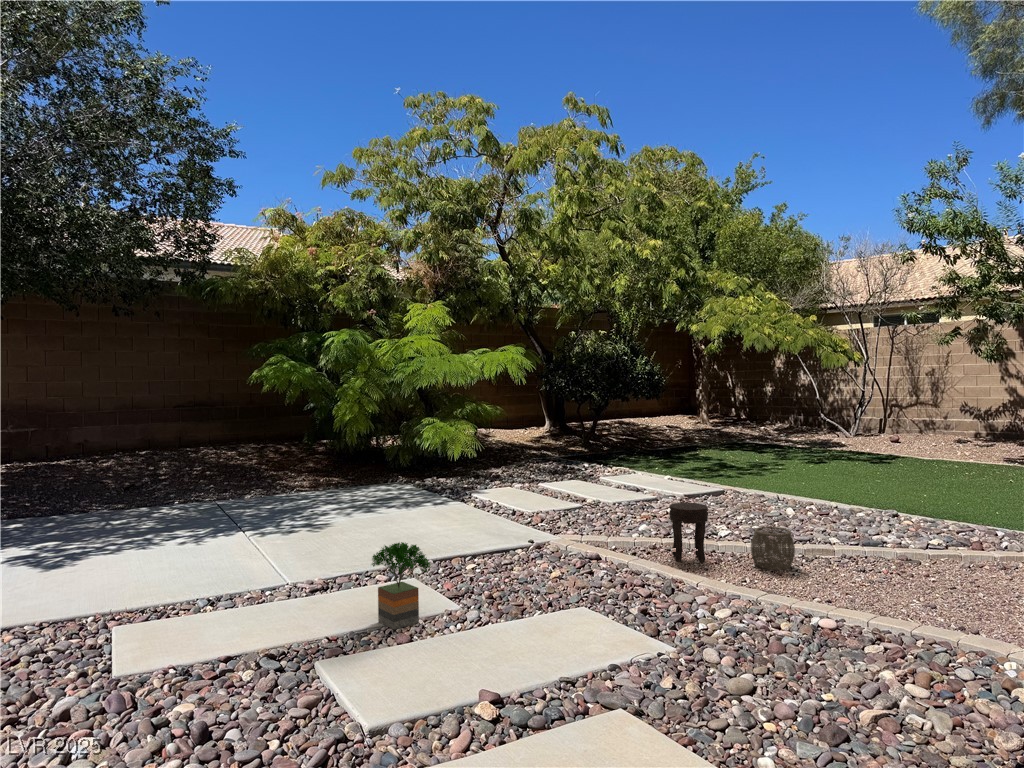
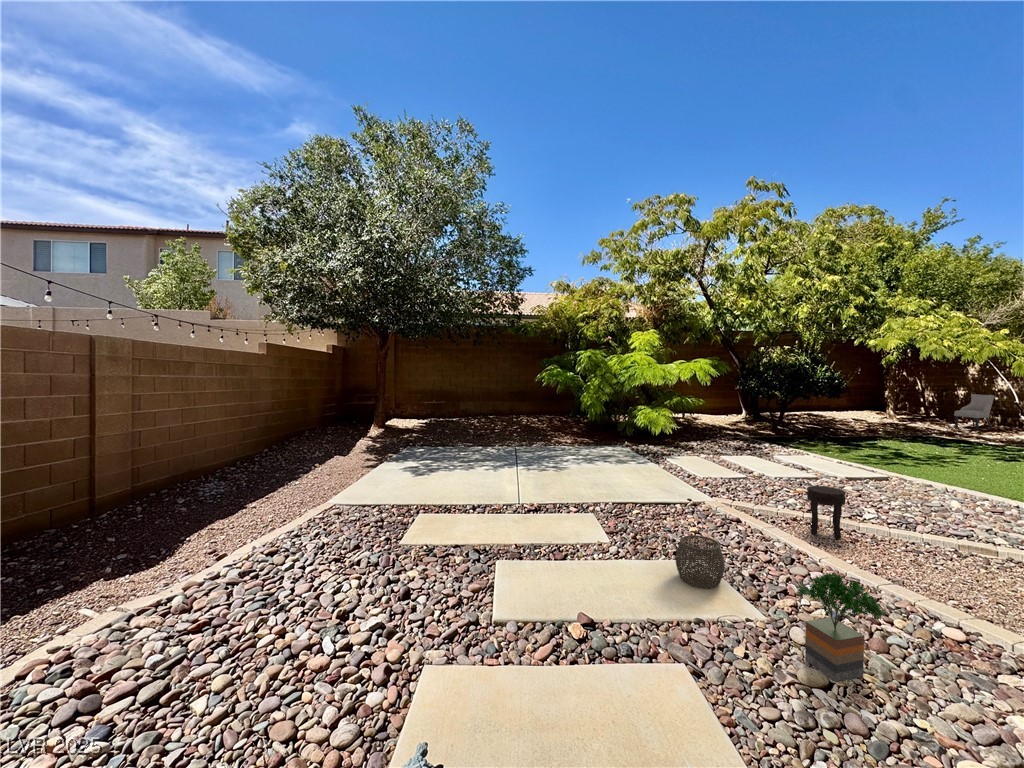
chair: none [764,390,798,432] -> present [954,394,994,430]
woven basket: present [751,527,795,570] -> present [675,535,725,588]
potted tree: present [372,542,431,630] -> present [797,573,885,682]

